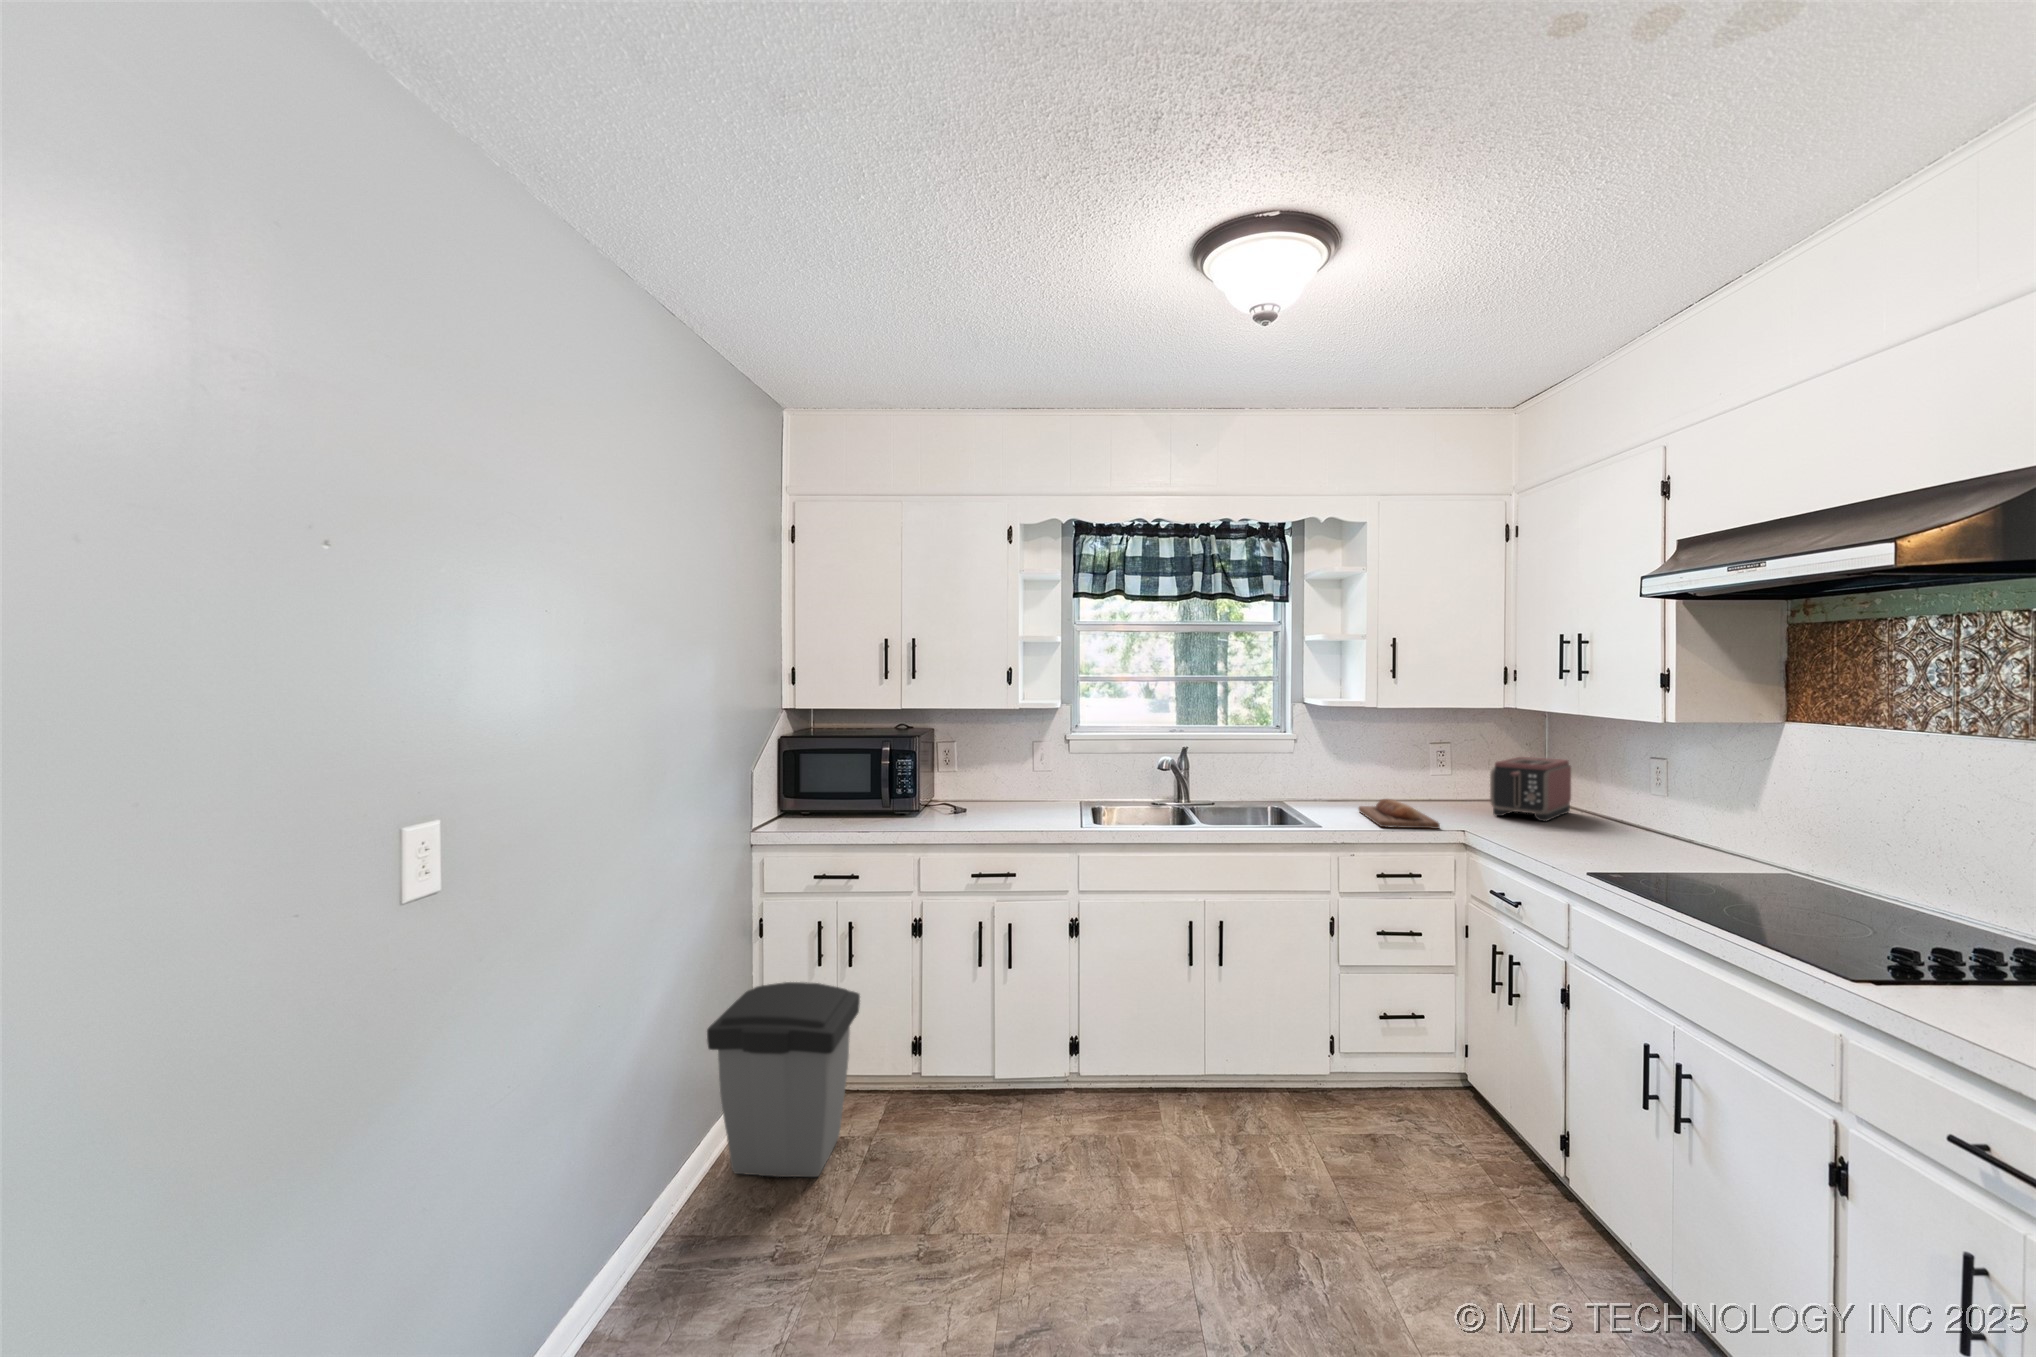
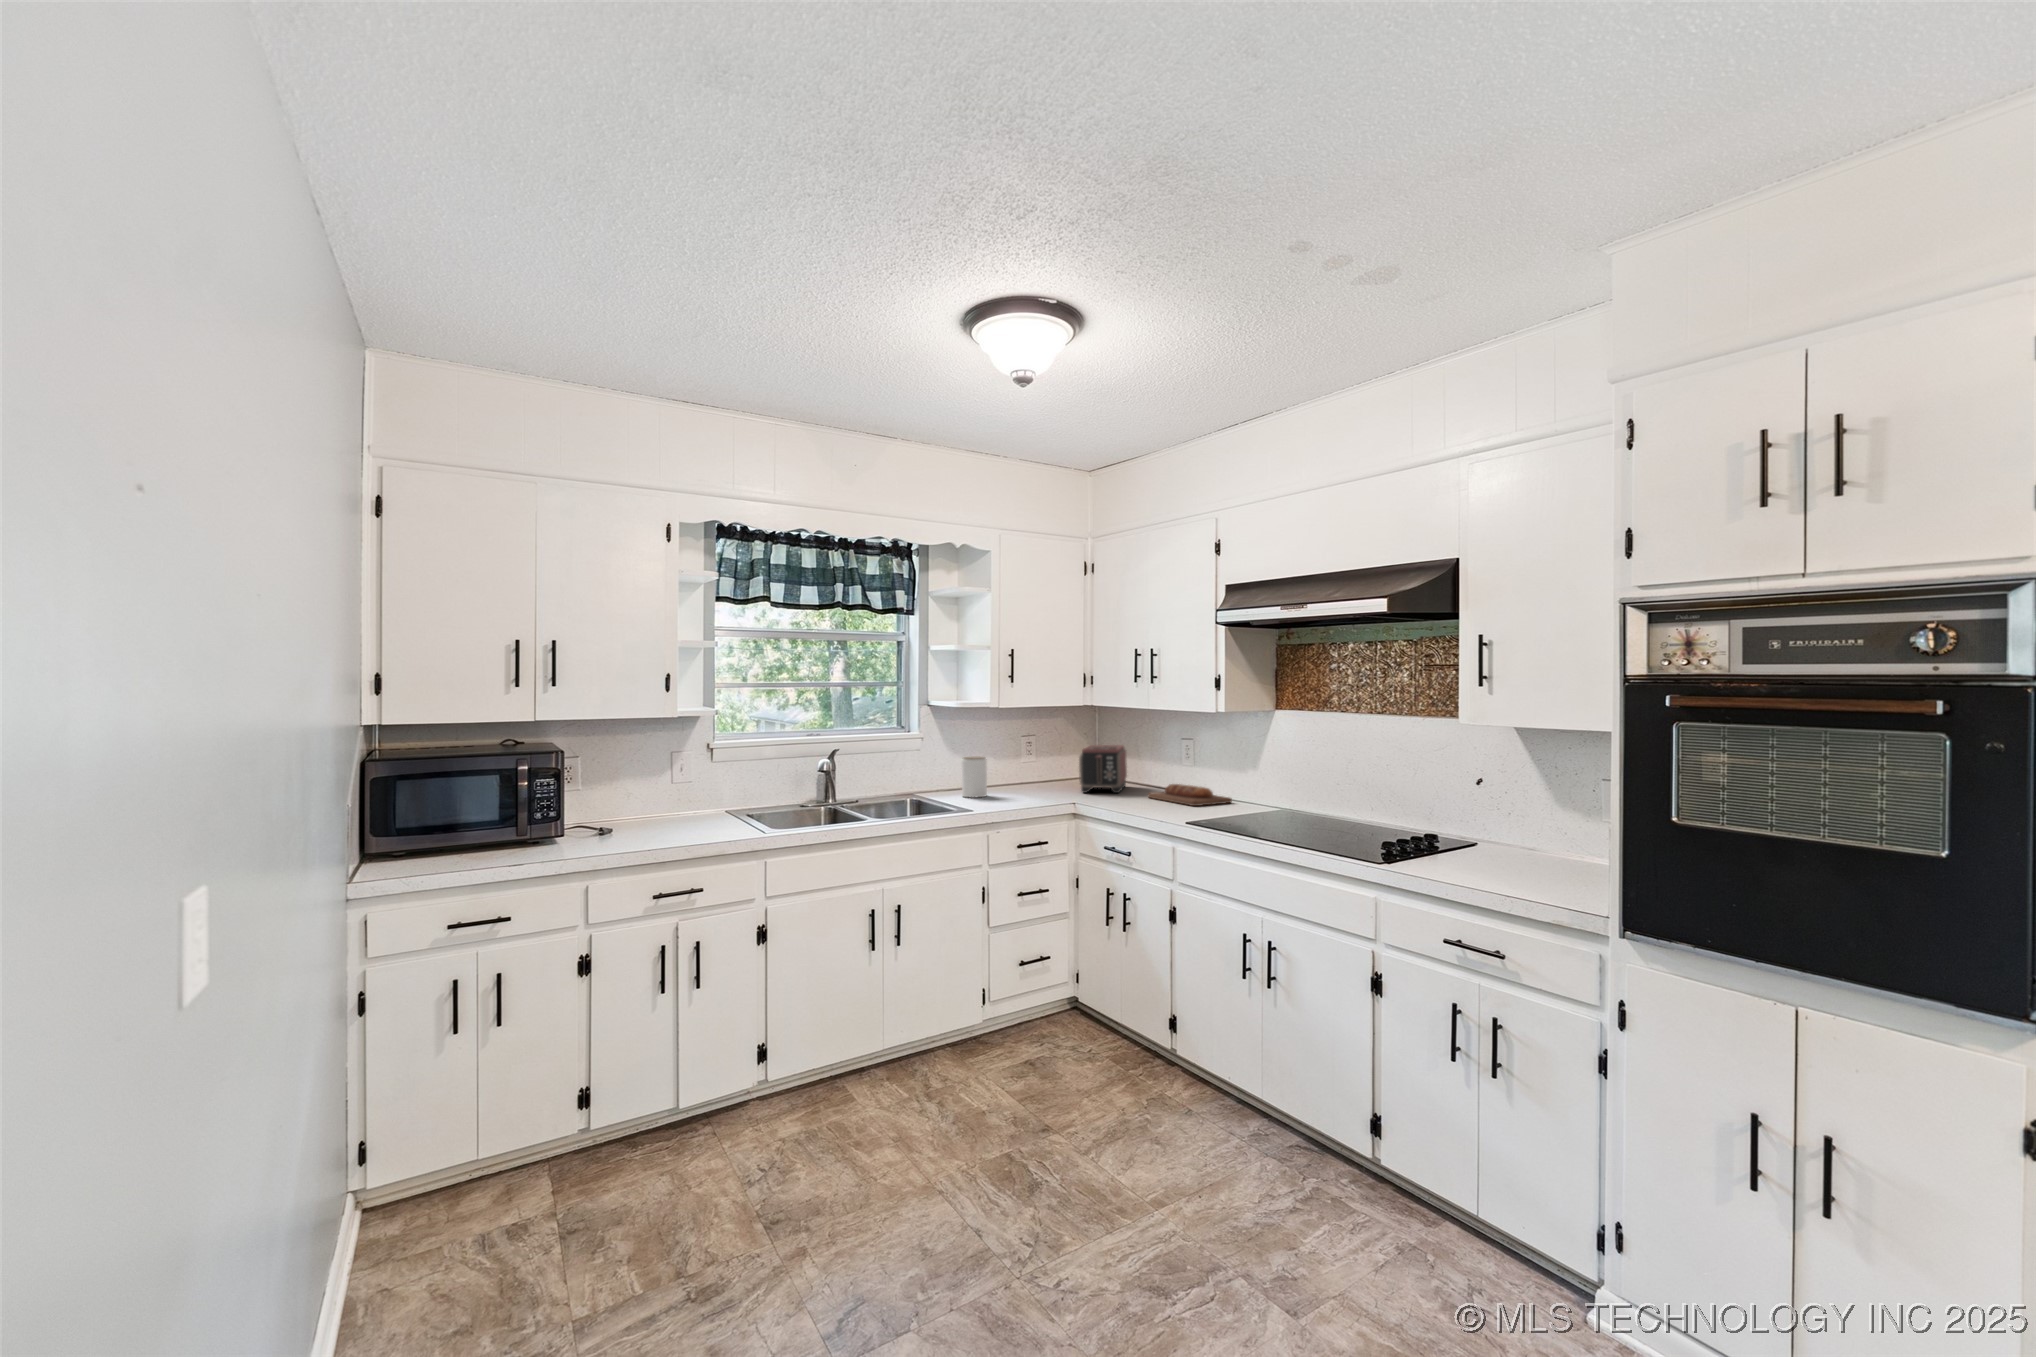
jar: none [1338,761,1368,808] -> present [961,757,987,797]
bread loaf: present [1359,799,1440,829] -> present [1148,784,1232,806]
trash can: present [707,982,860,1177] -> none [353,1050,542,1313]

